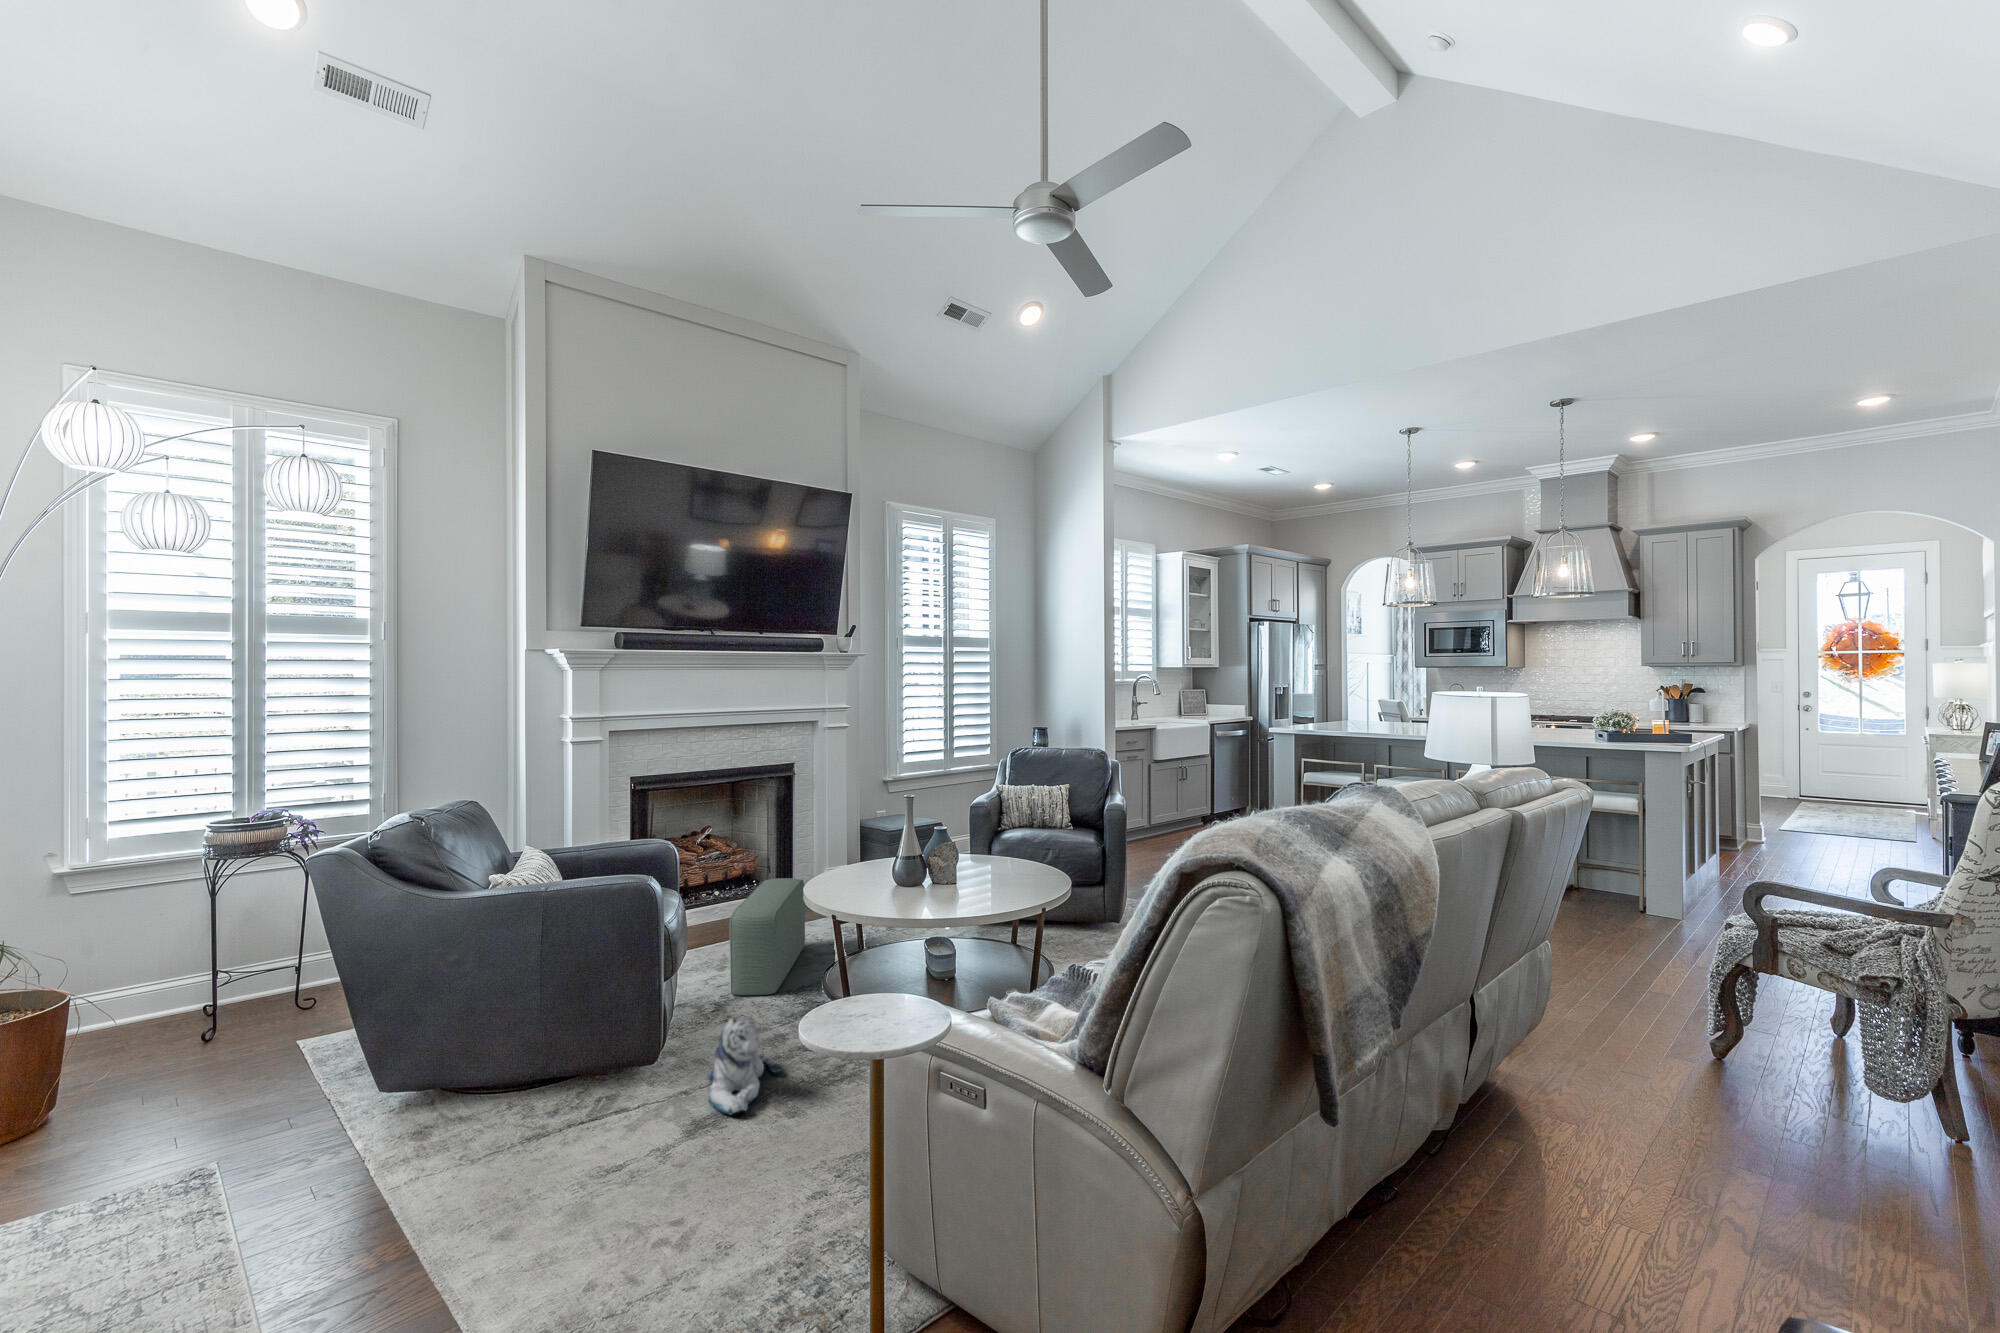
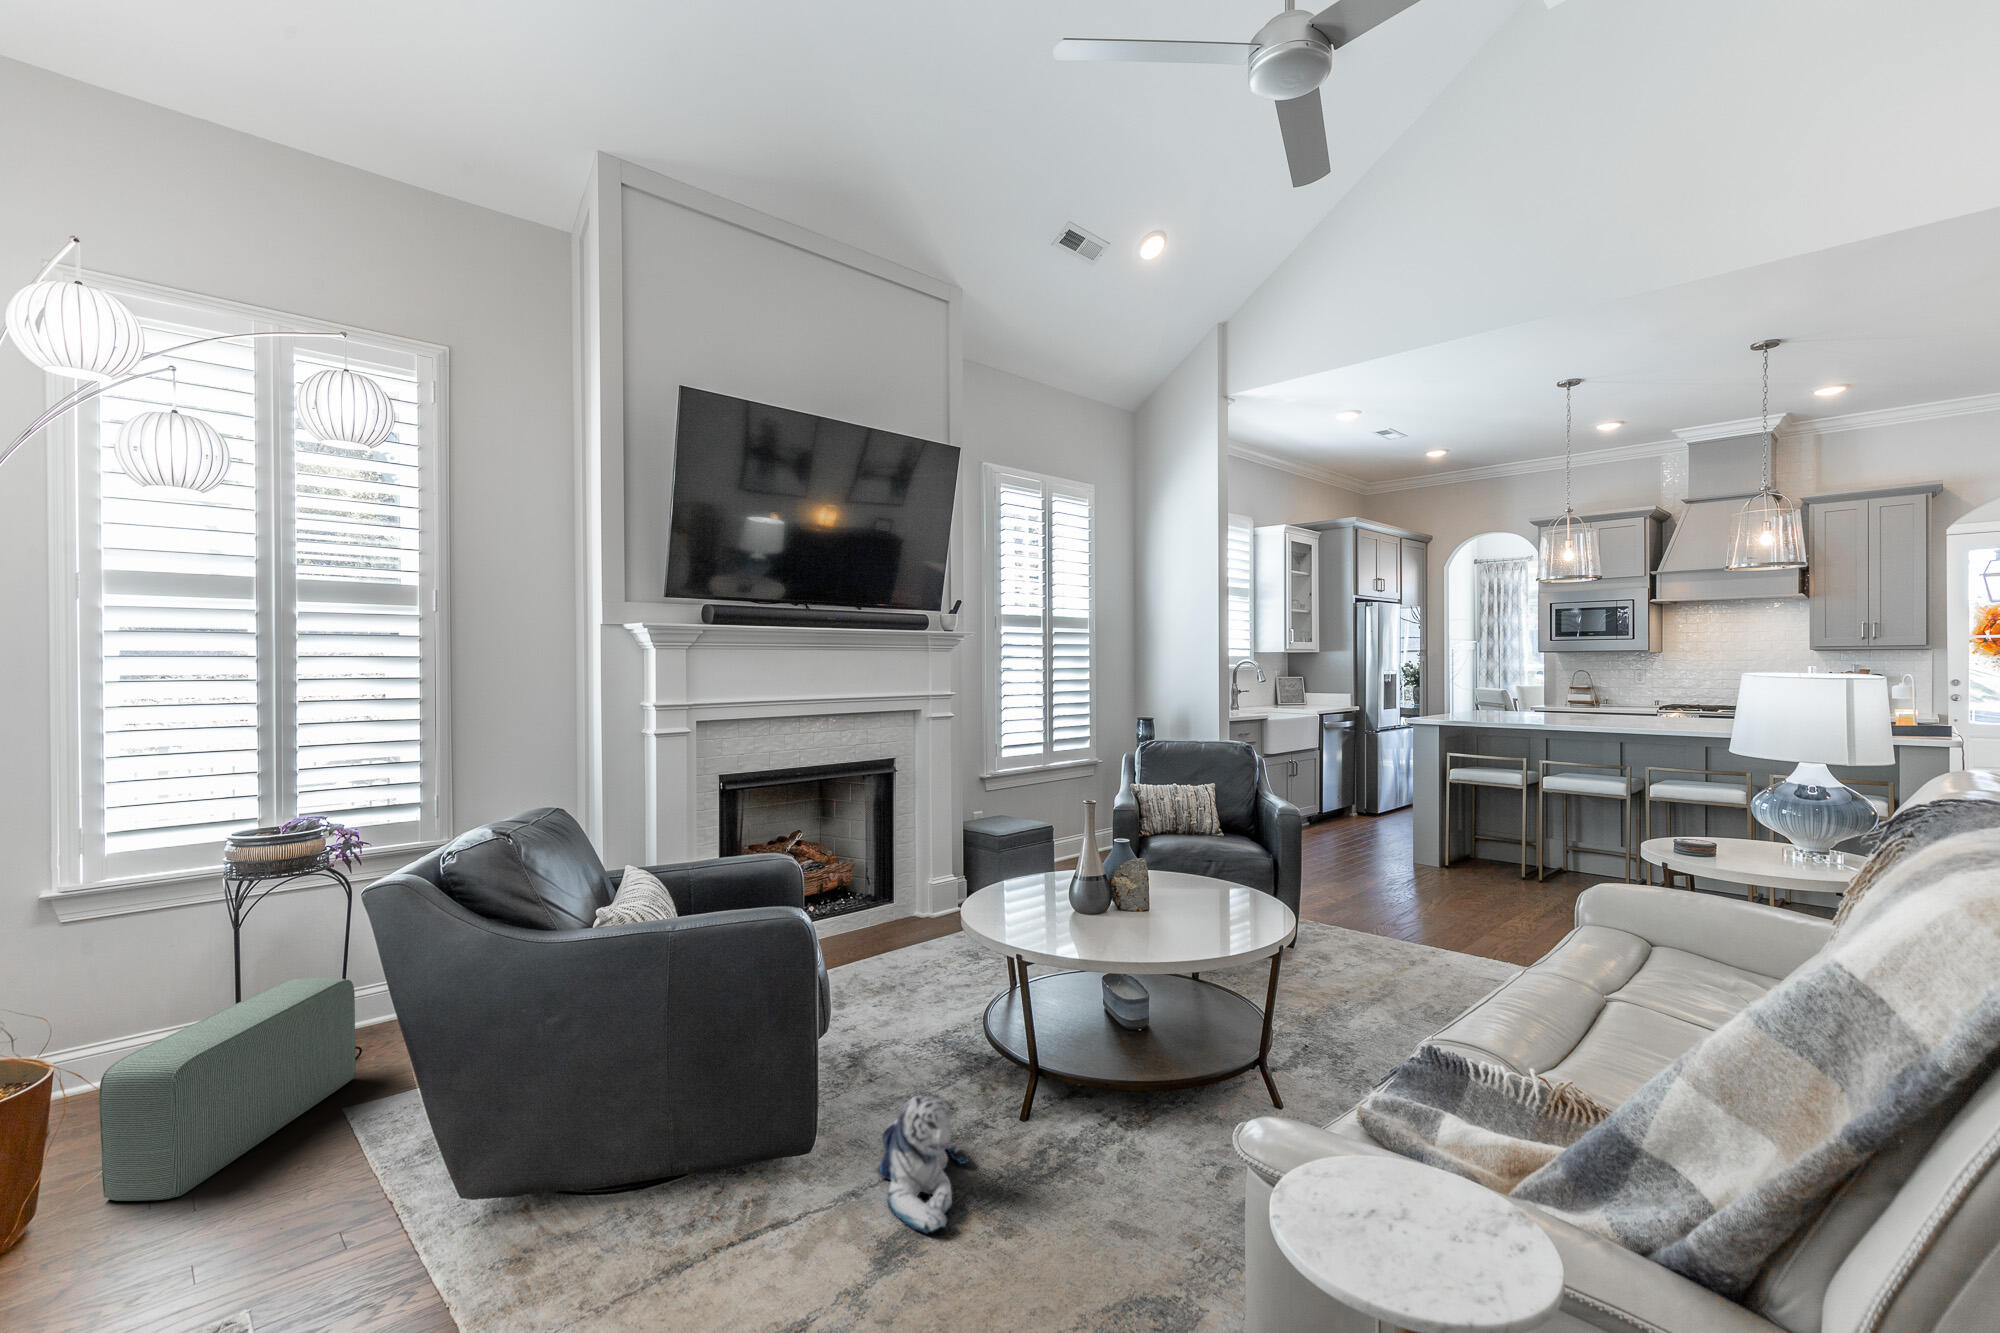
pouf: present [729,878,805,995] -> present [99,978,356,1201]

